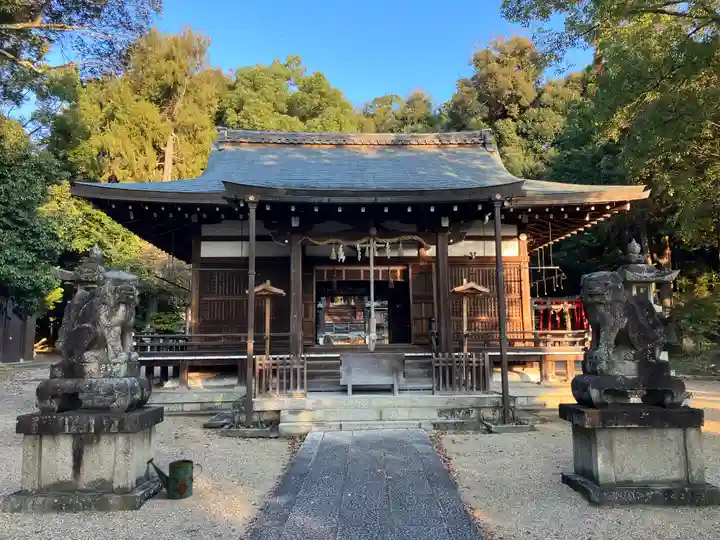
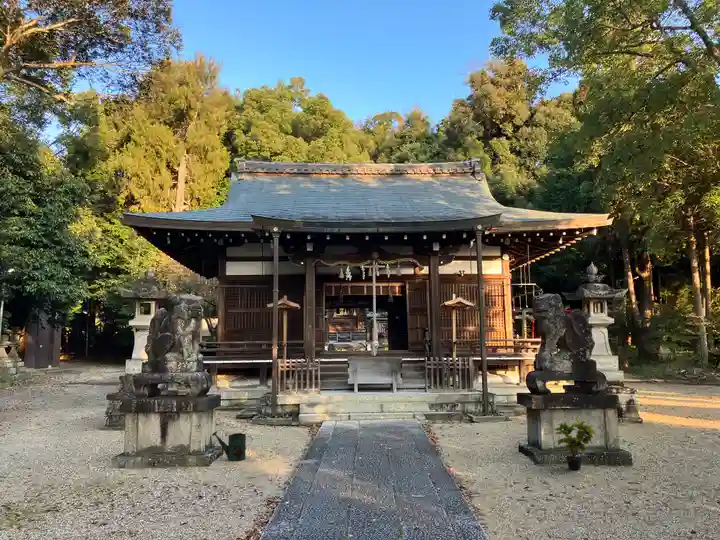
potted plant: none [620,445,683,520] -> present [555,418,595,470]

